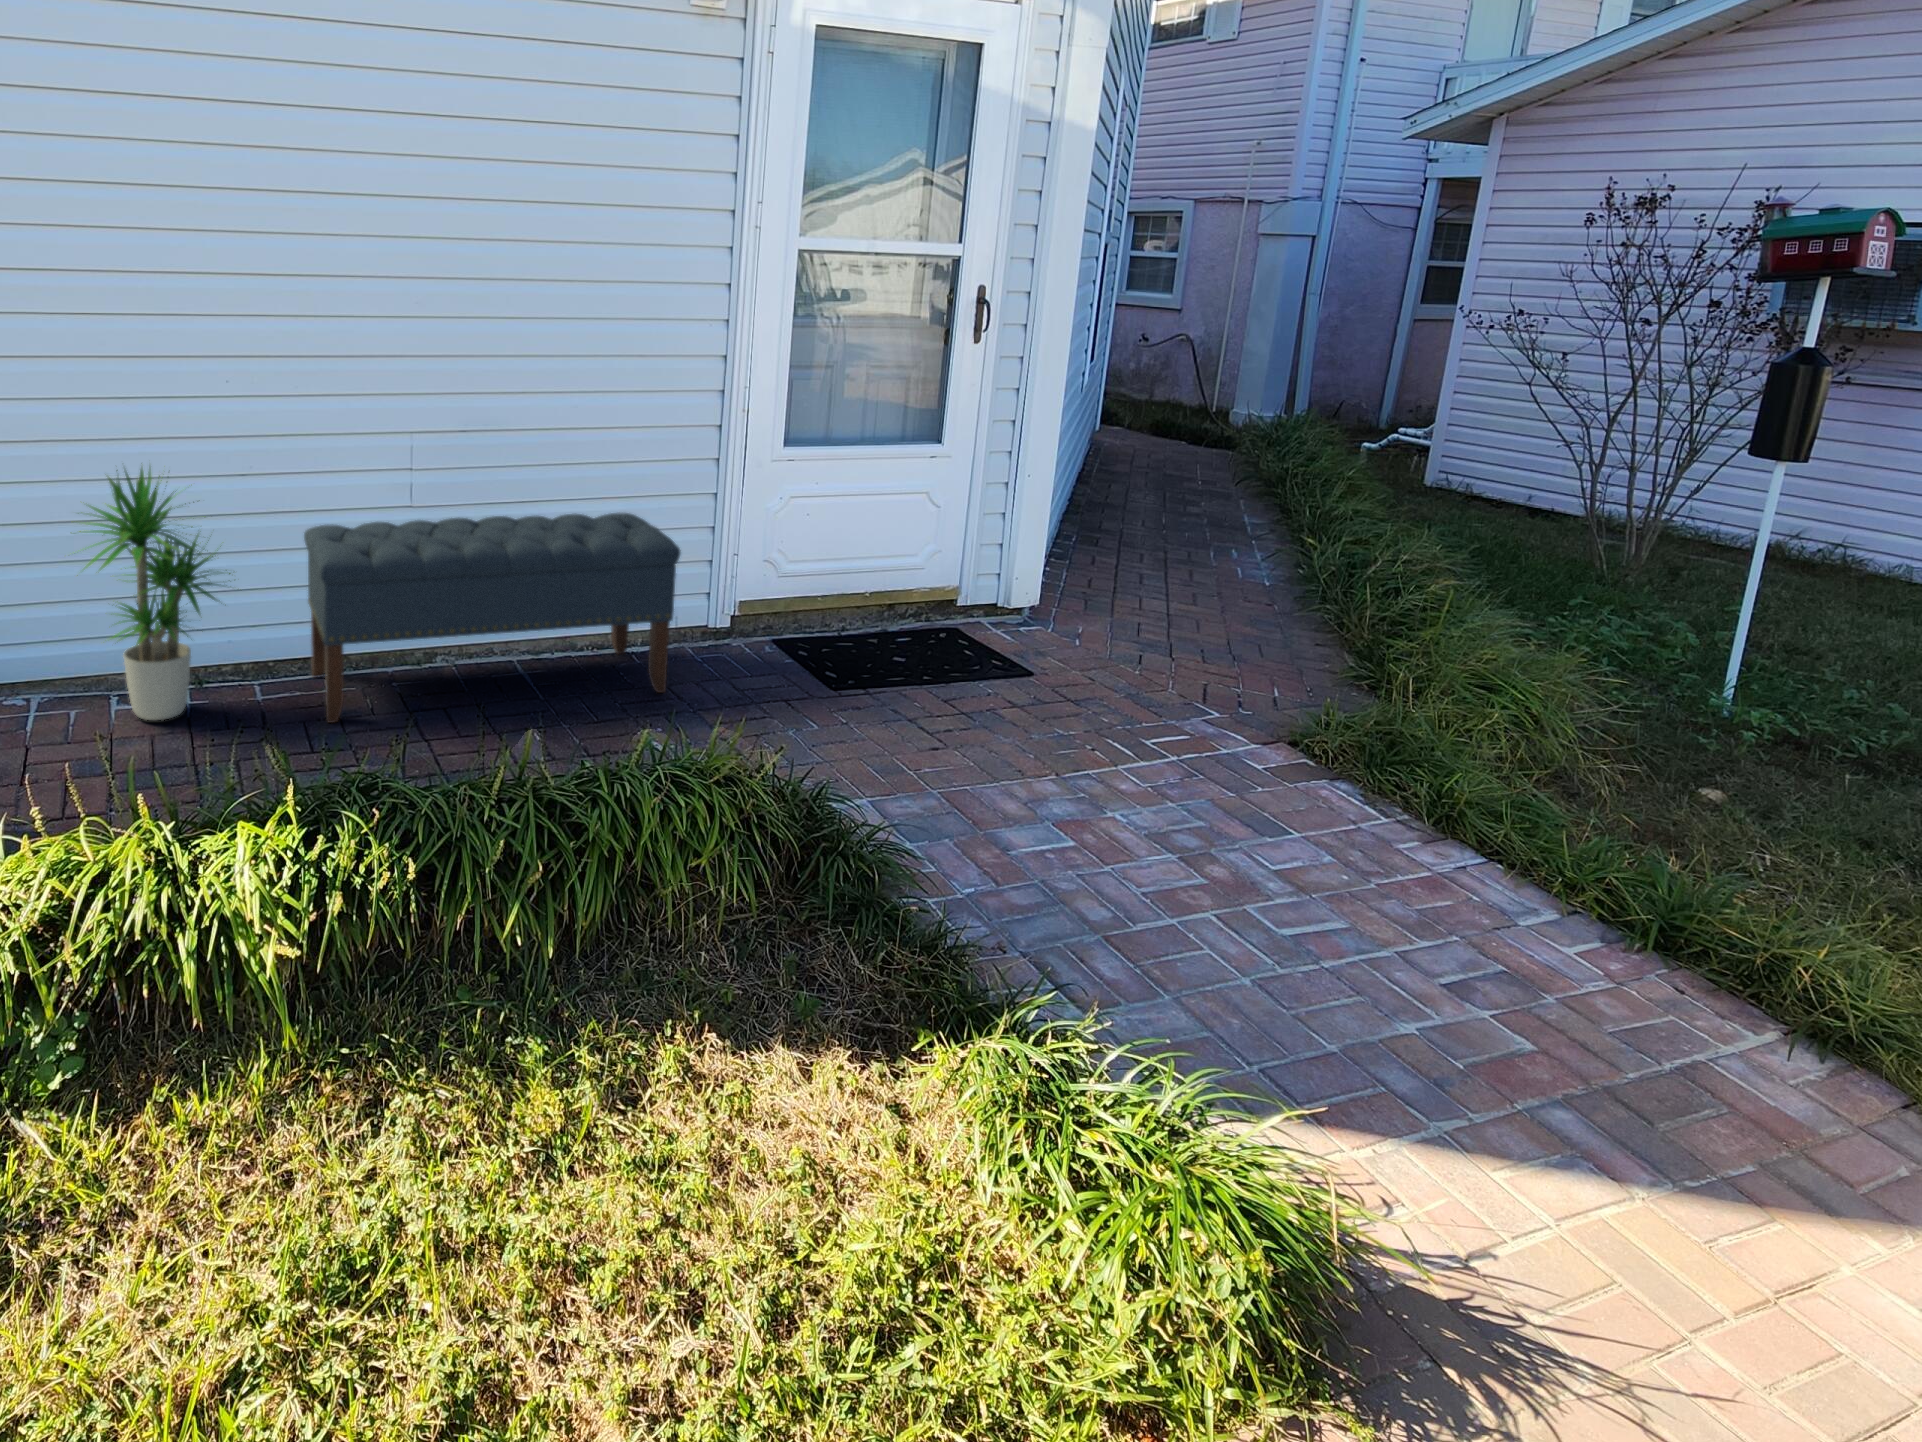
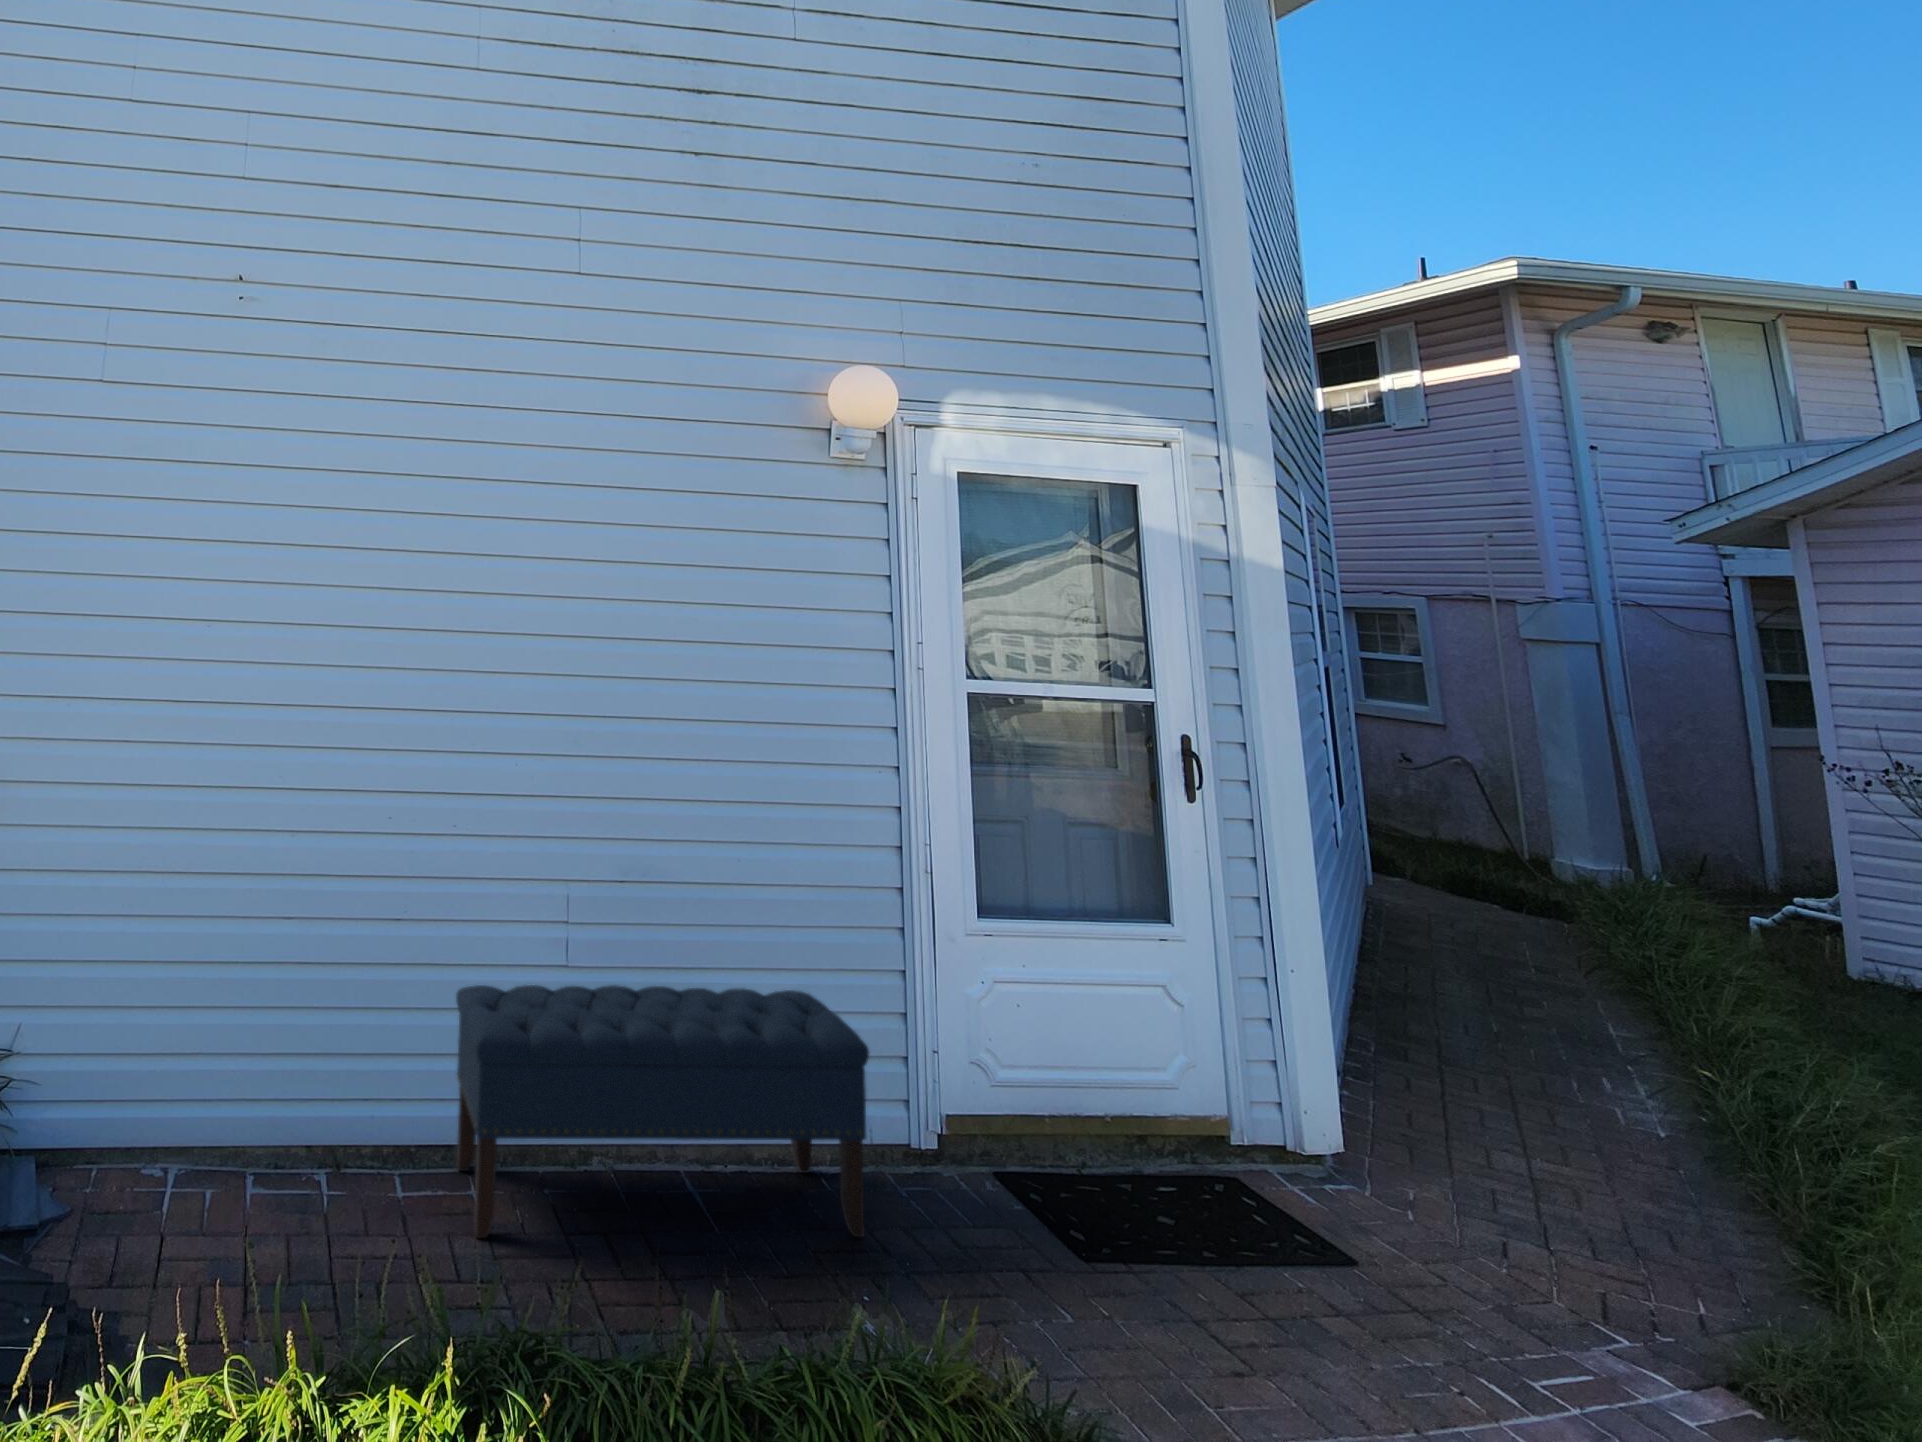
potted plant: present [77,468,231,720] -> none [223,905,395,1214]

